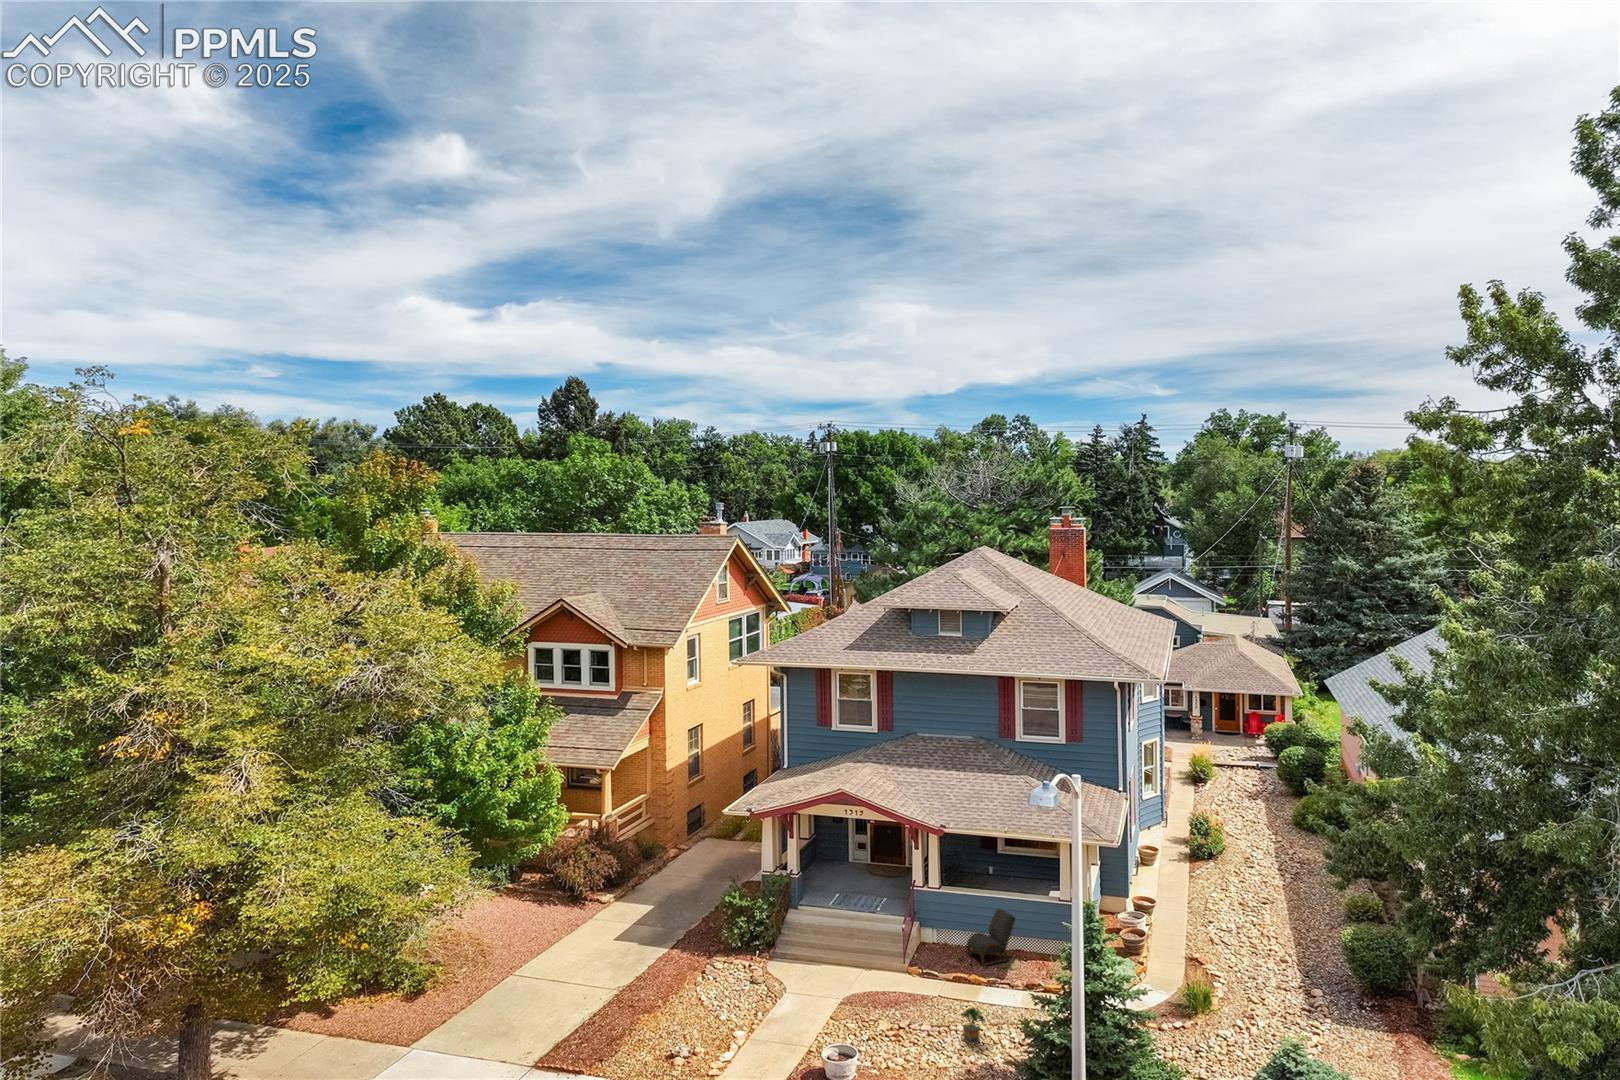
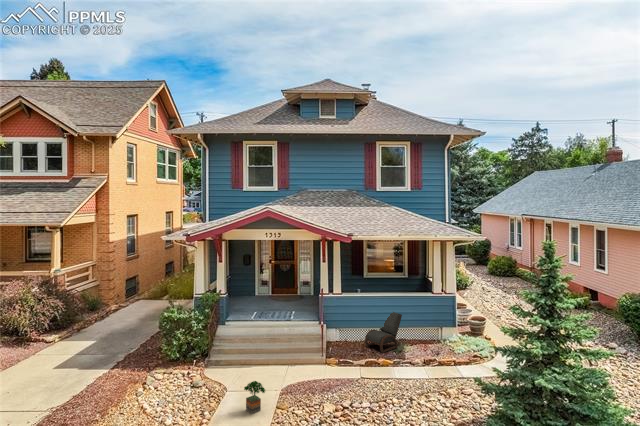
potted tree: present [961,1008,984,1045] -> present [244,381,265,414]

